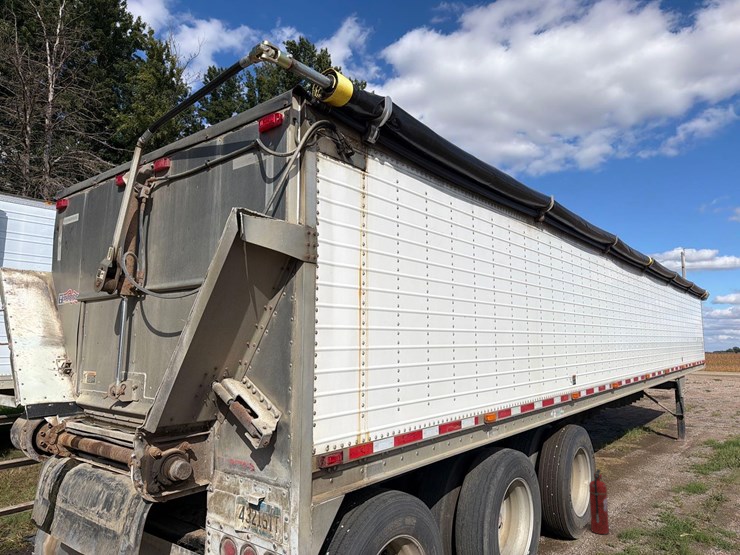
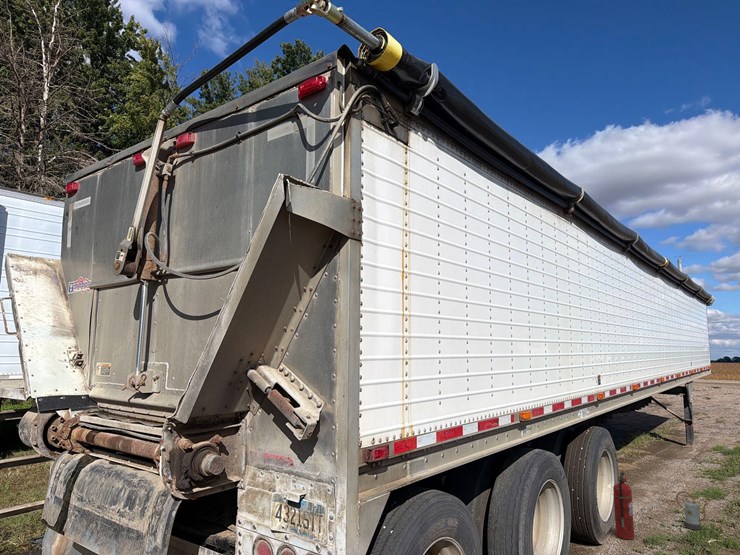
watering can: none [652,487,682,525] -> present [676,491,707,530]

